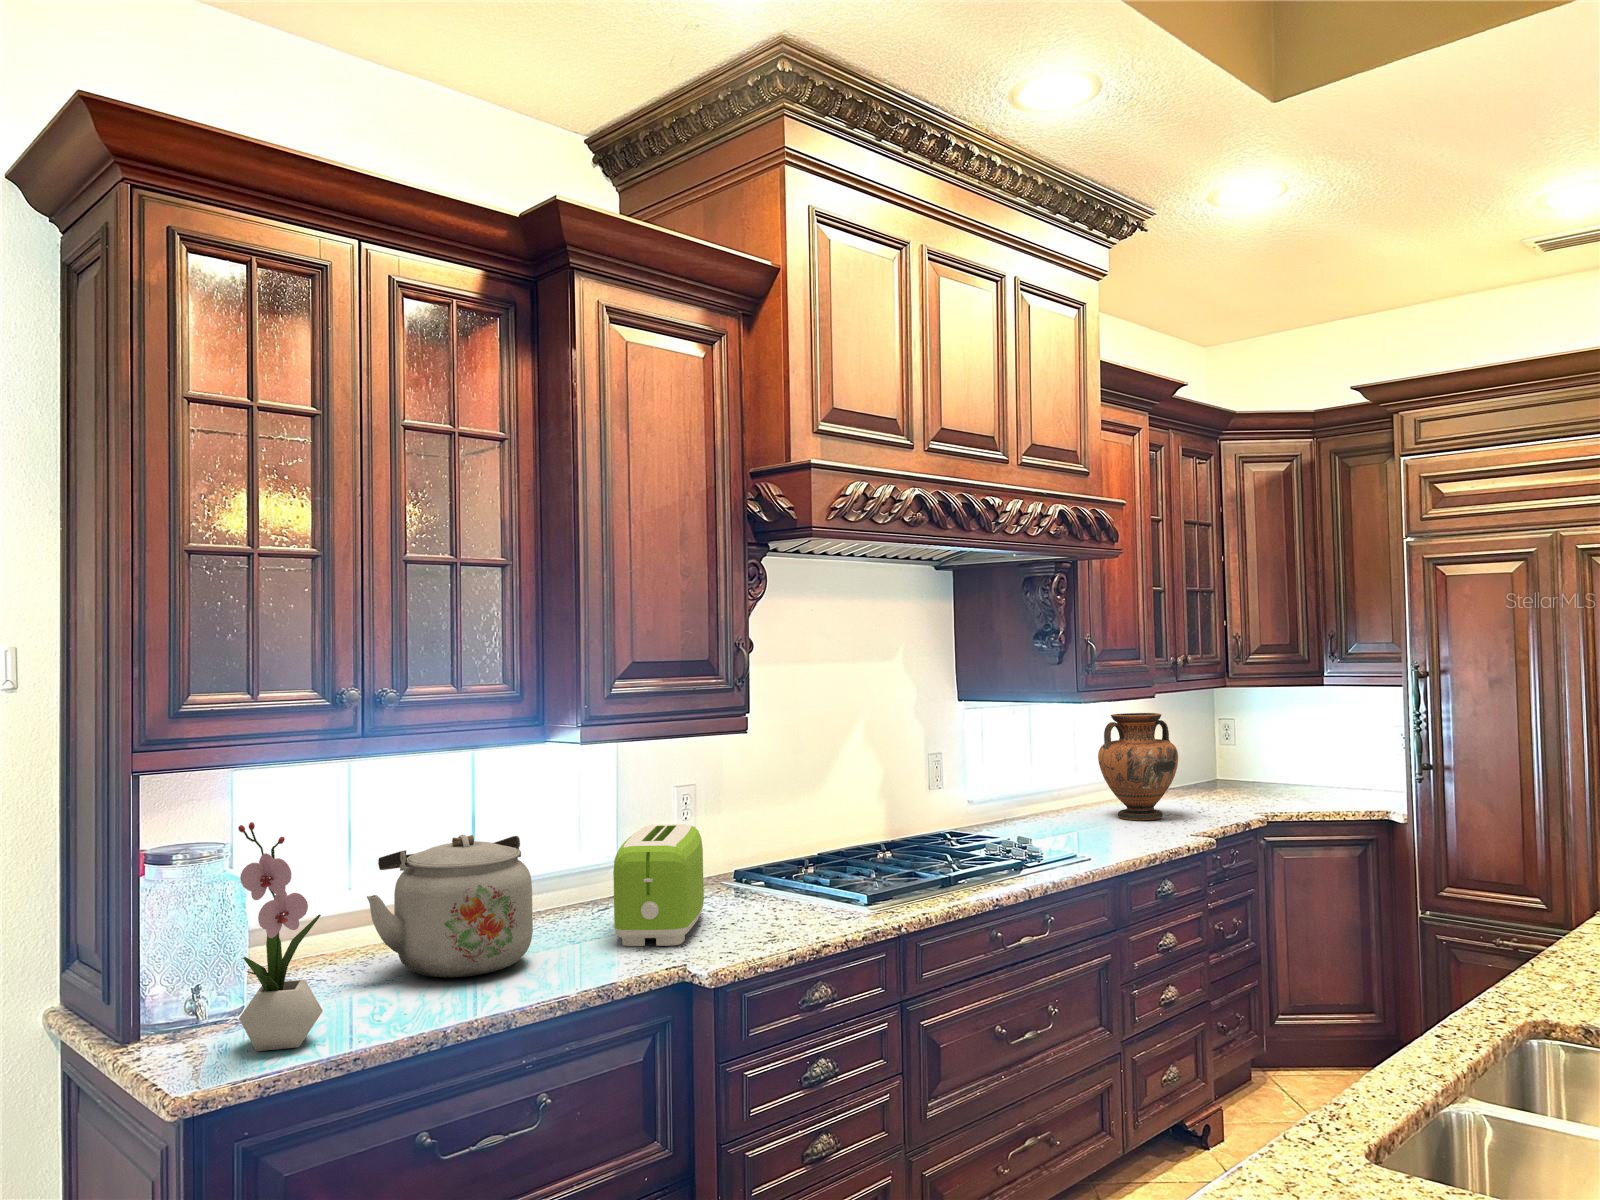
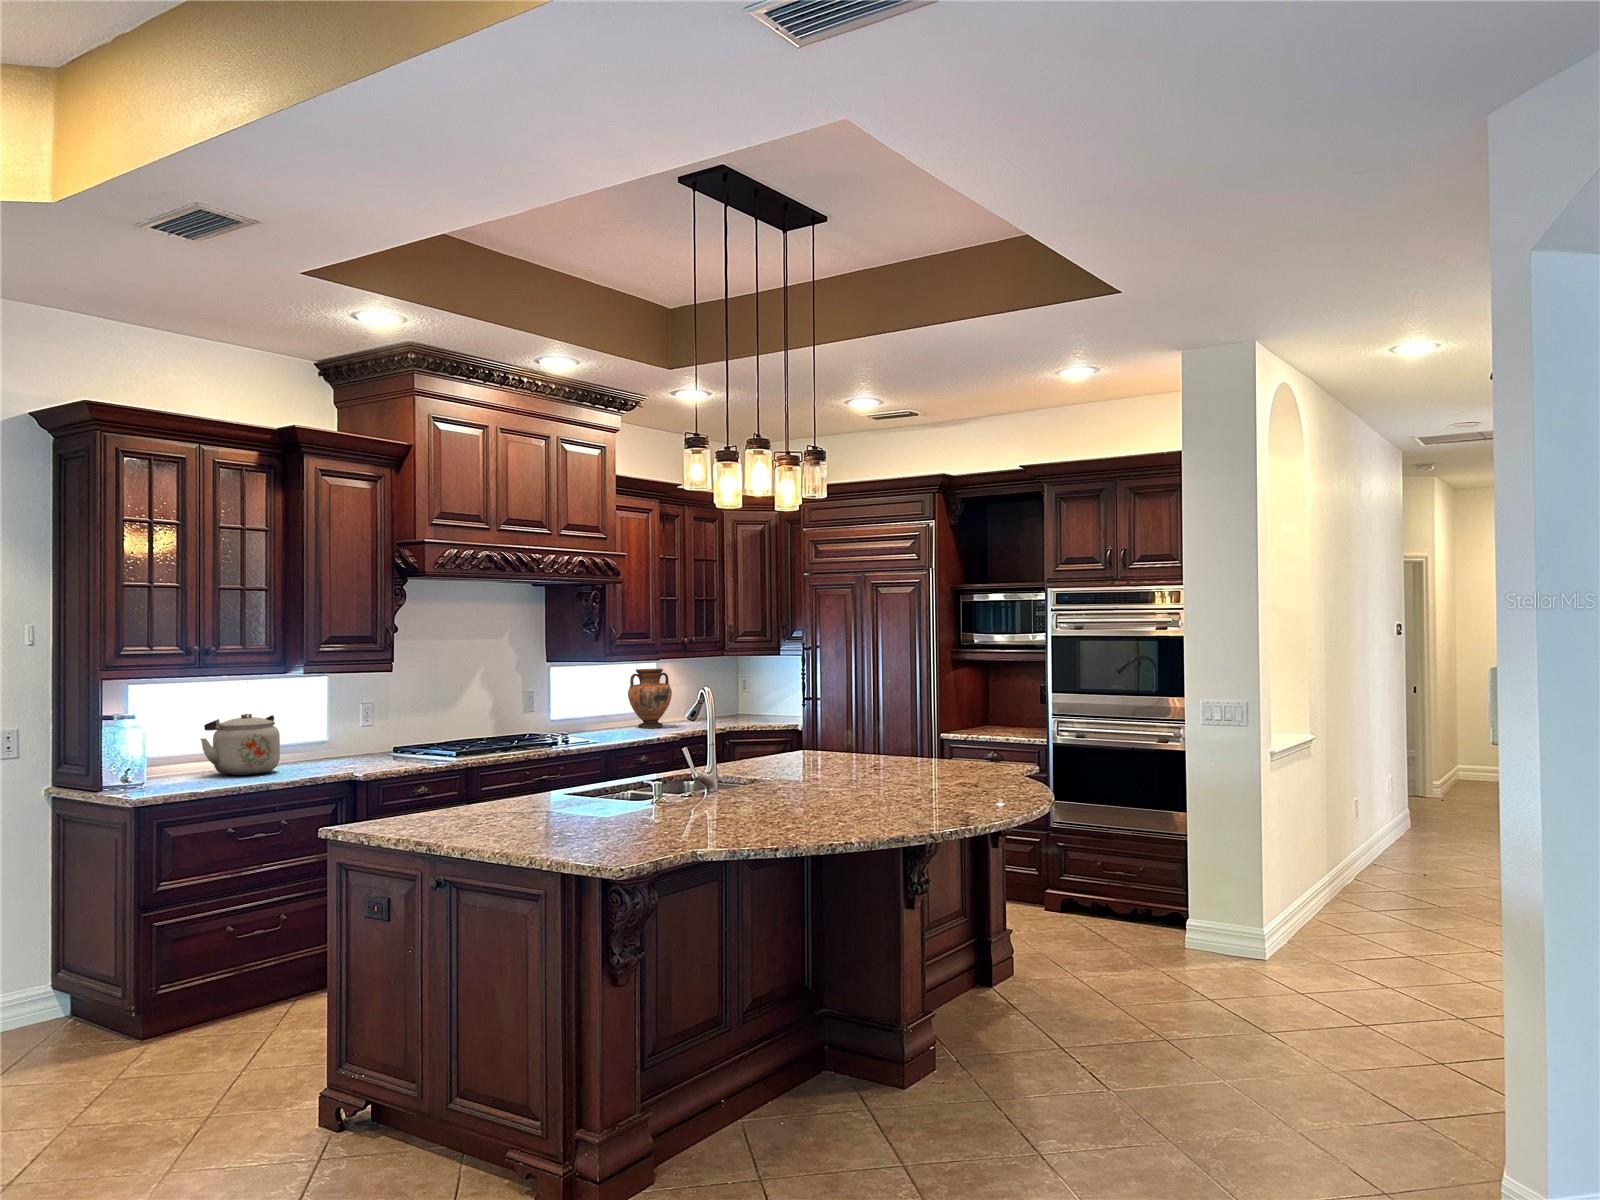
flower arrangement: present [238,822,323,1051] -> none [149,698,186,790]
toaster: present [613,824,704,946] -> none [321,715,370,767]

